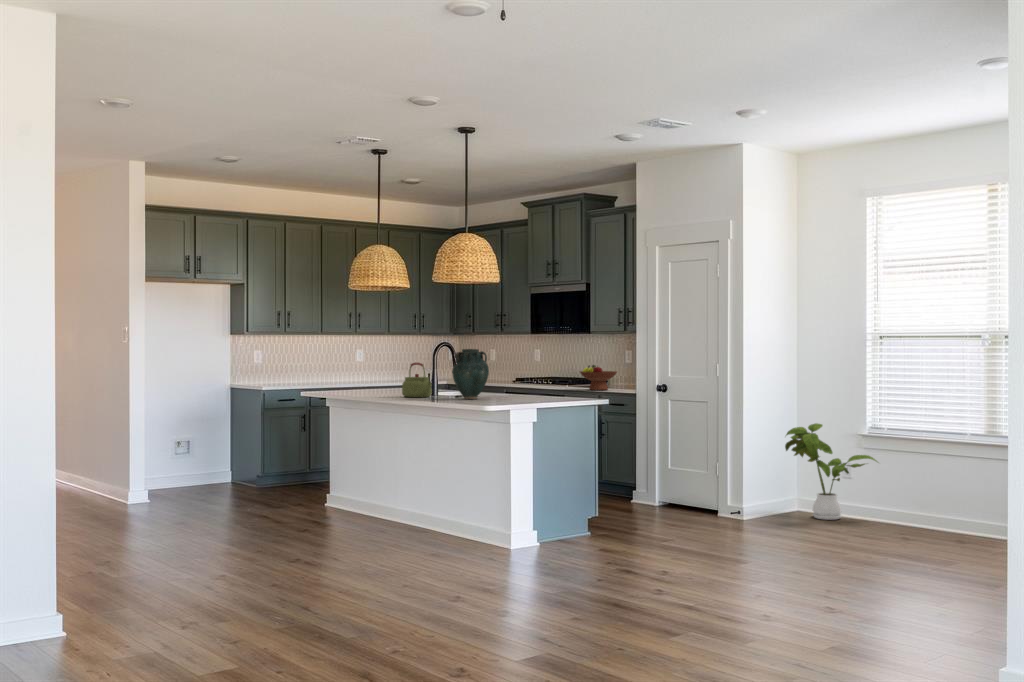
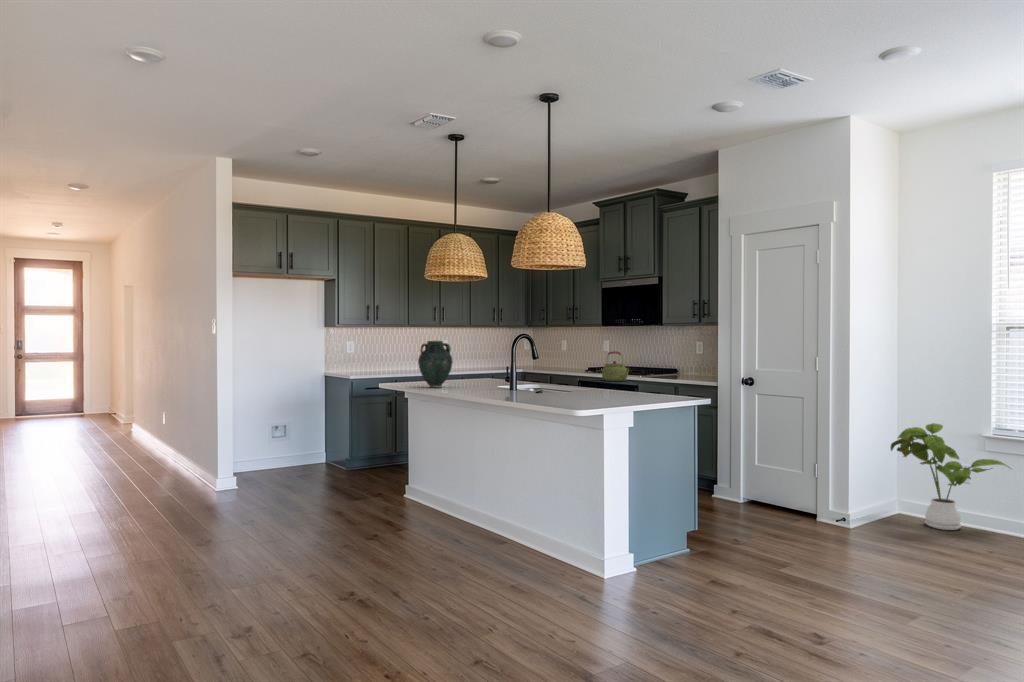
vase: present [452,349,489,399] -> present [418,341,453,387]
kettle: present [402,363,432,397] -> present [602,351,629,381]
fruit bowl: present [580,365,617,390] -> none [656,357,695,382]

